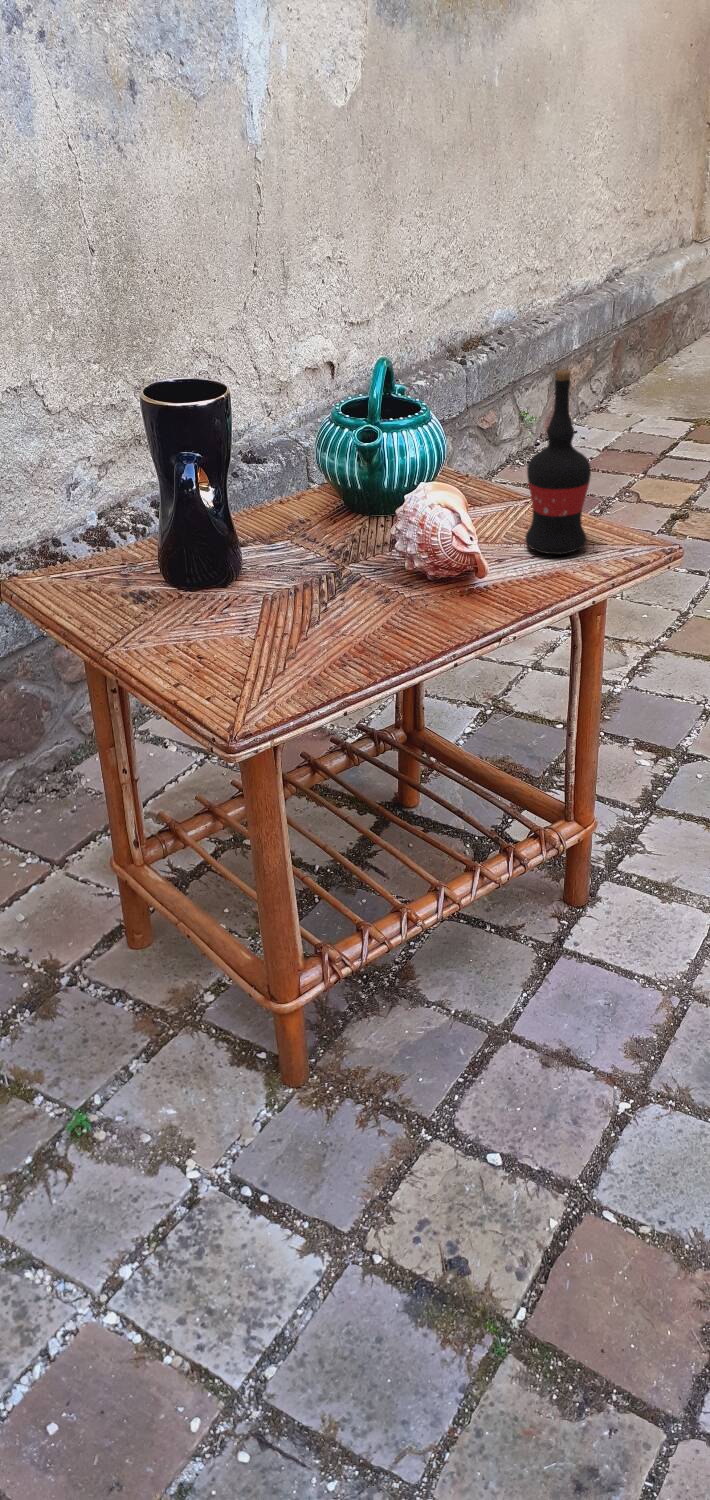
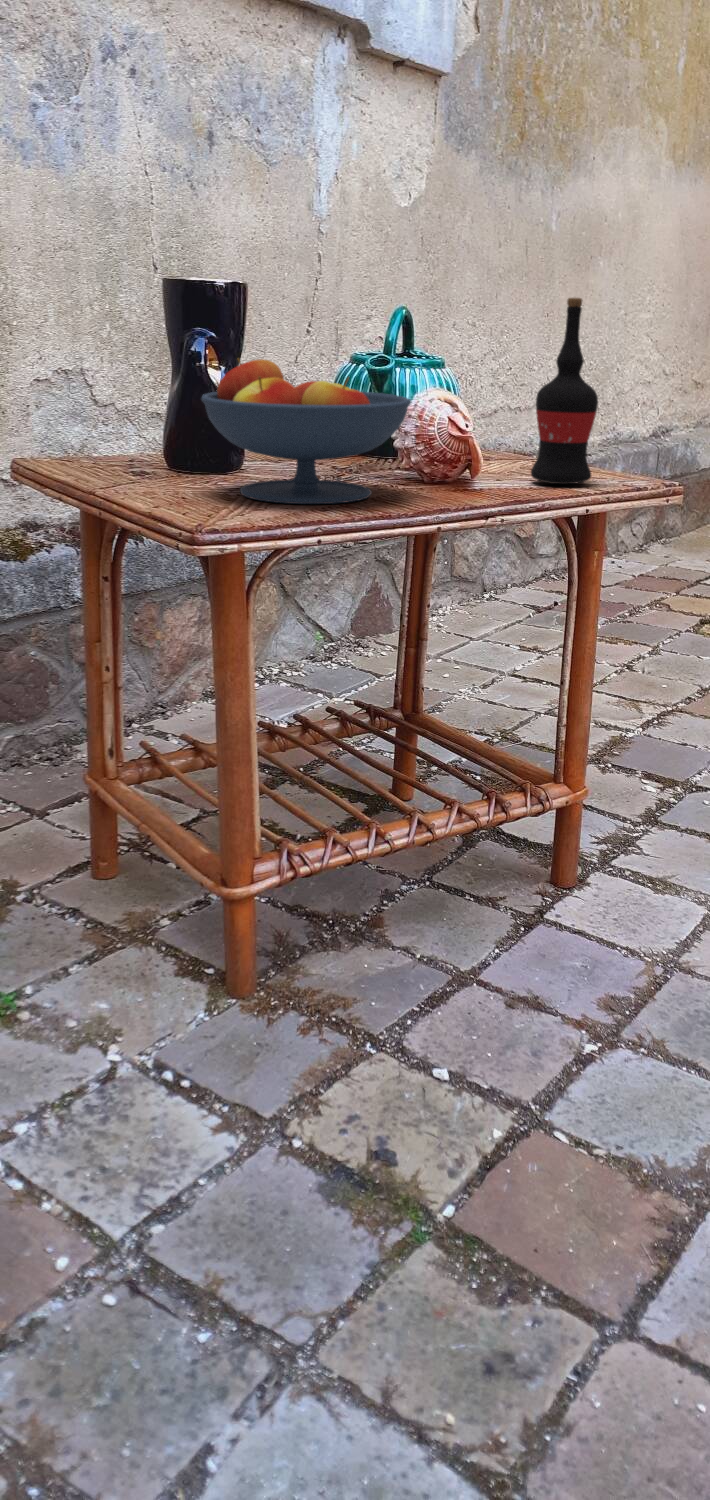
fruit bowl: none [198,488,411,645] -> present [202,359,411,504]

